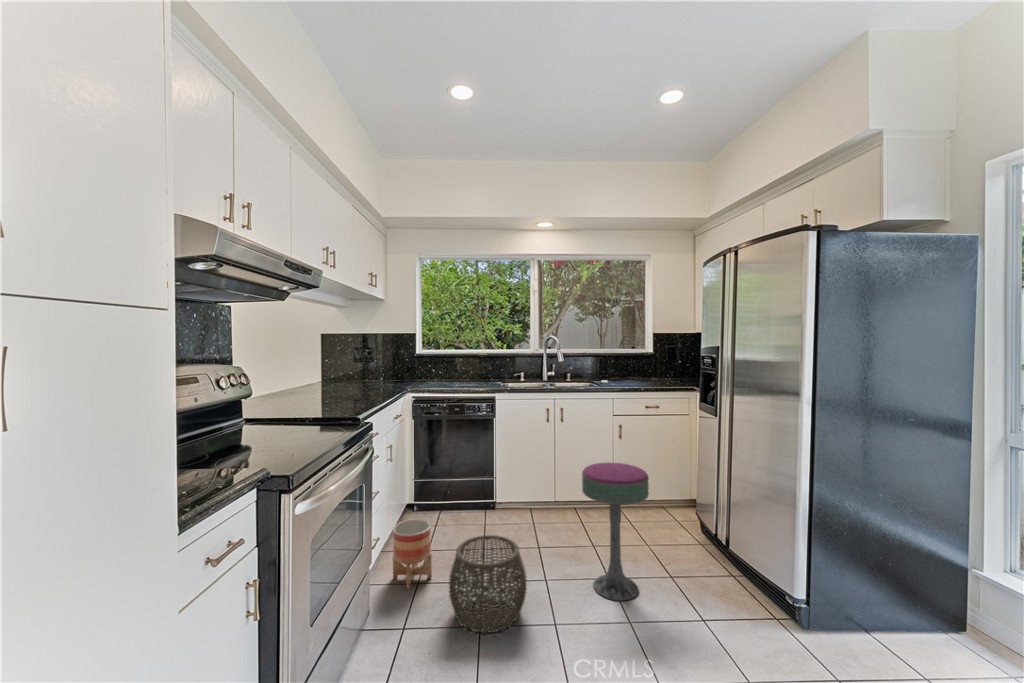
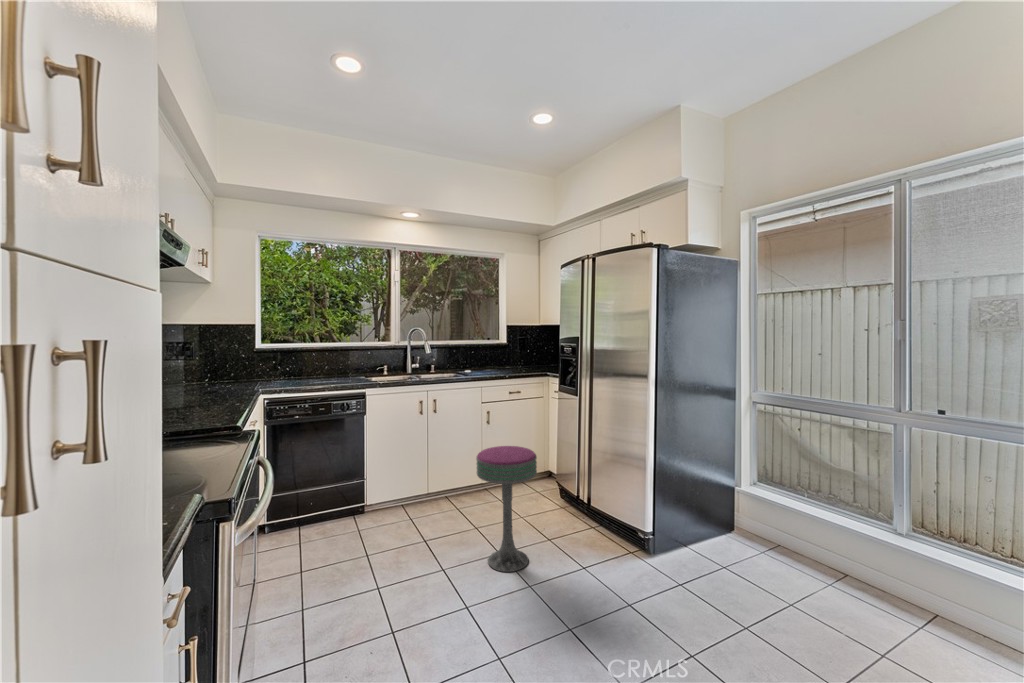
planter: present [393,519,432,589] -> none [269,536,318,616]
woven basket: present [449,535,527,634] -> none [352,535,437,639]

